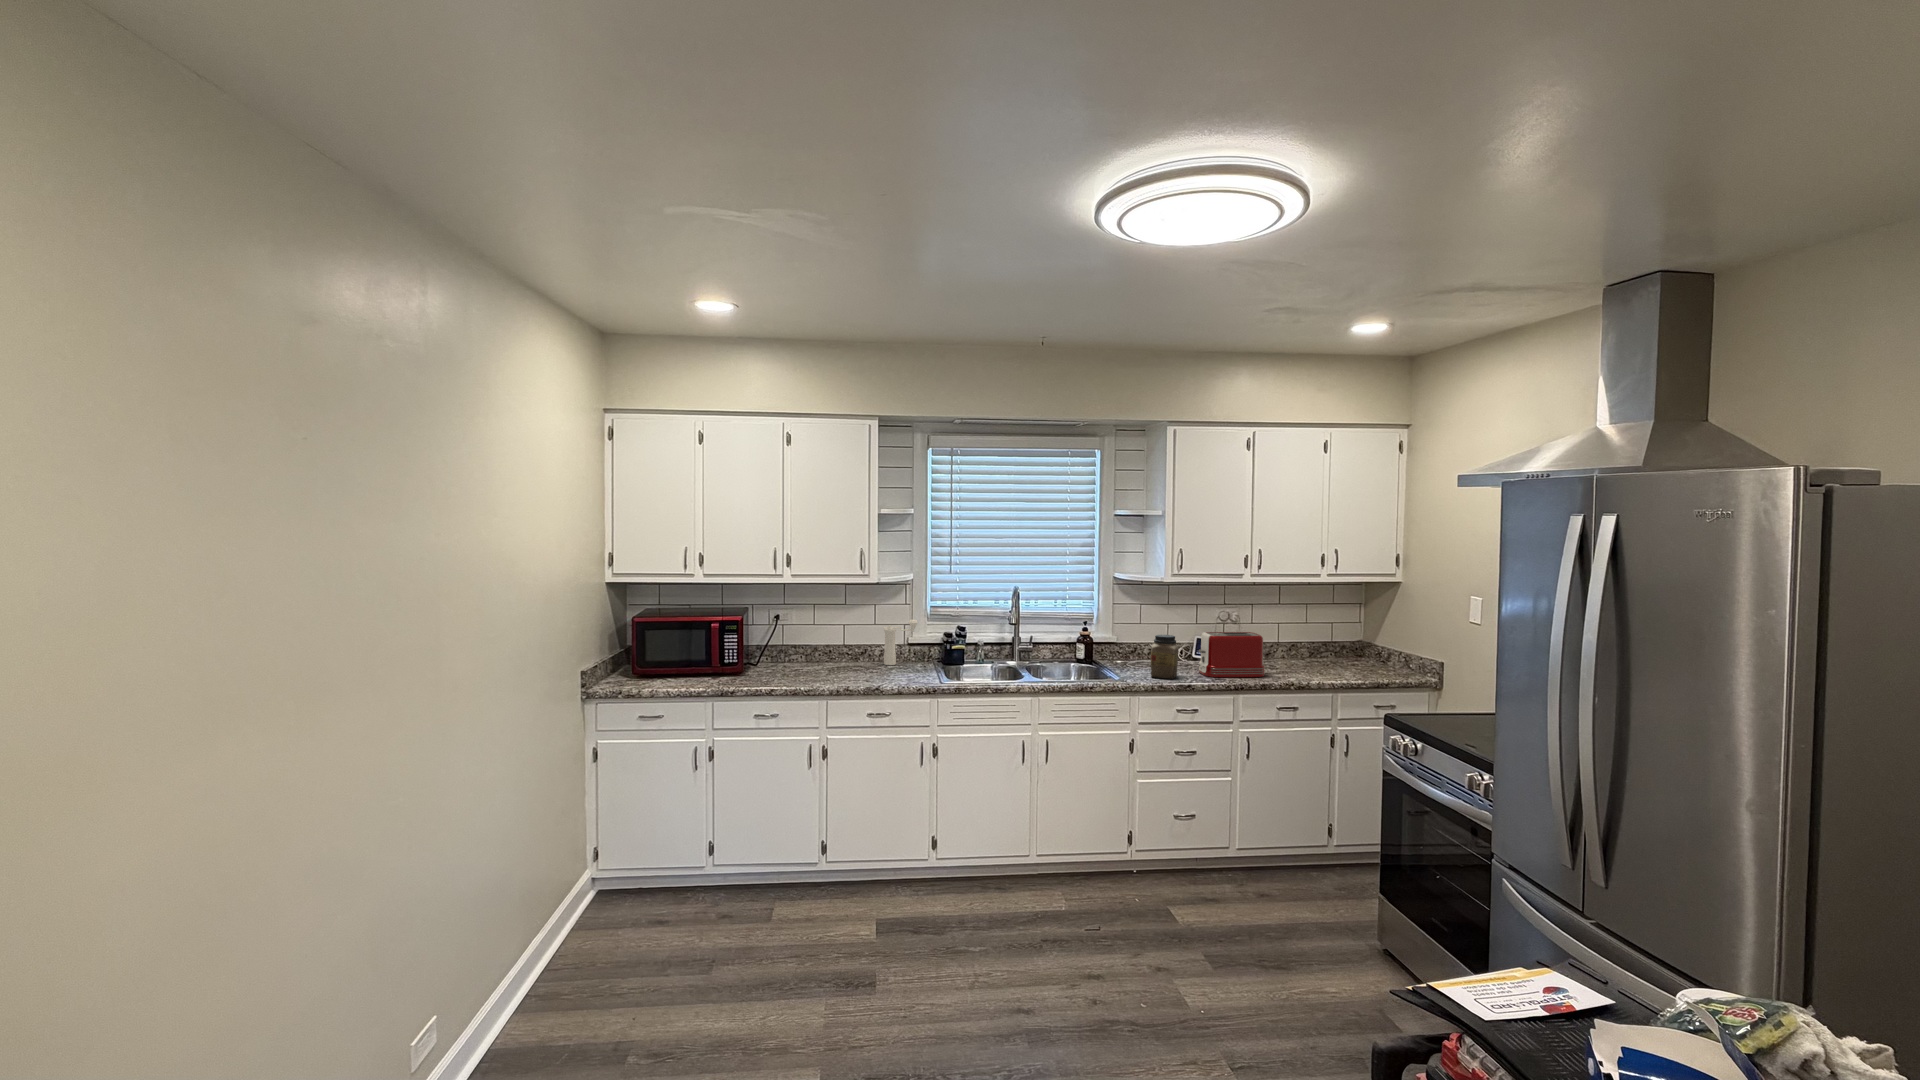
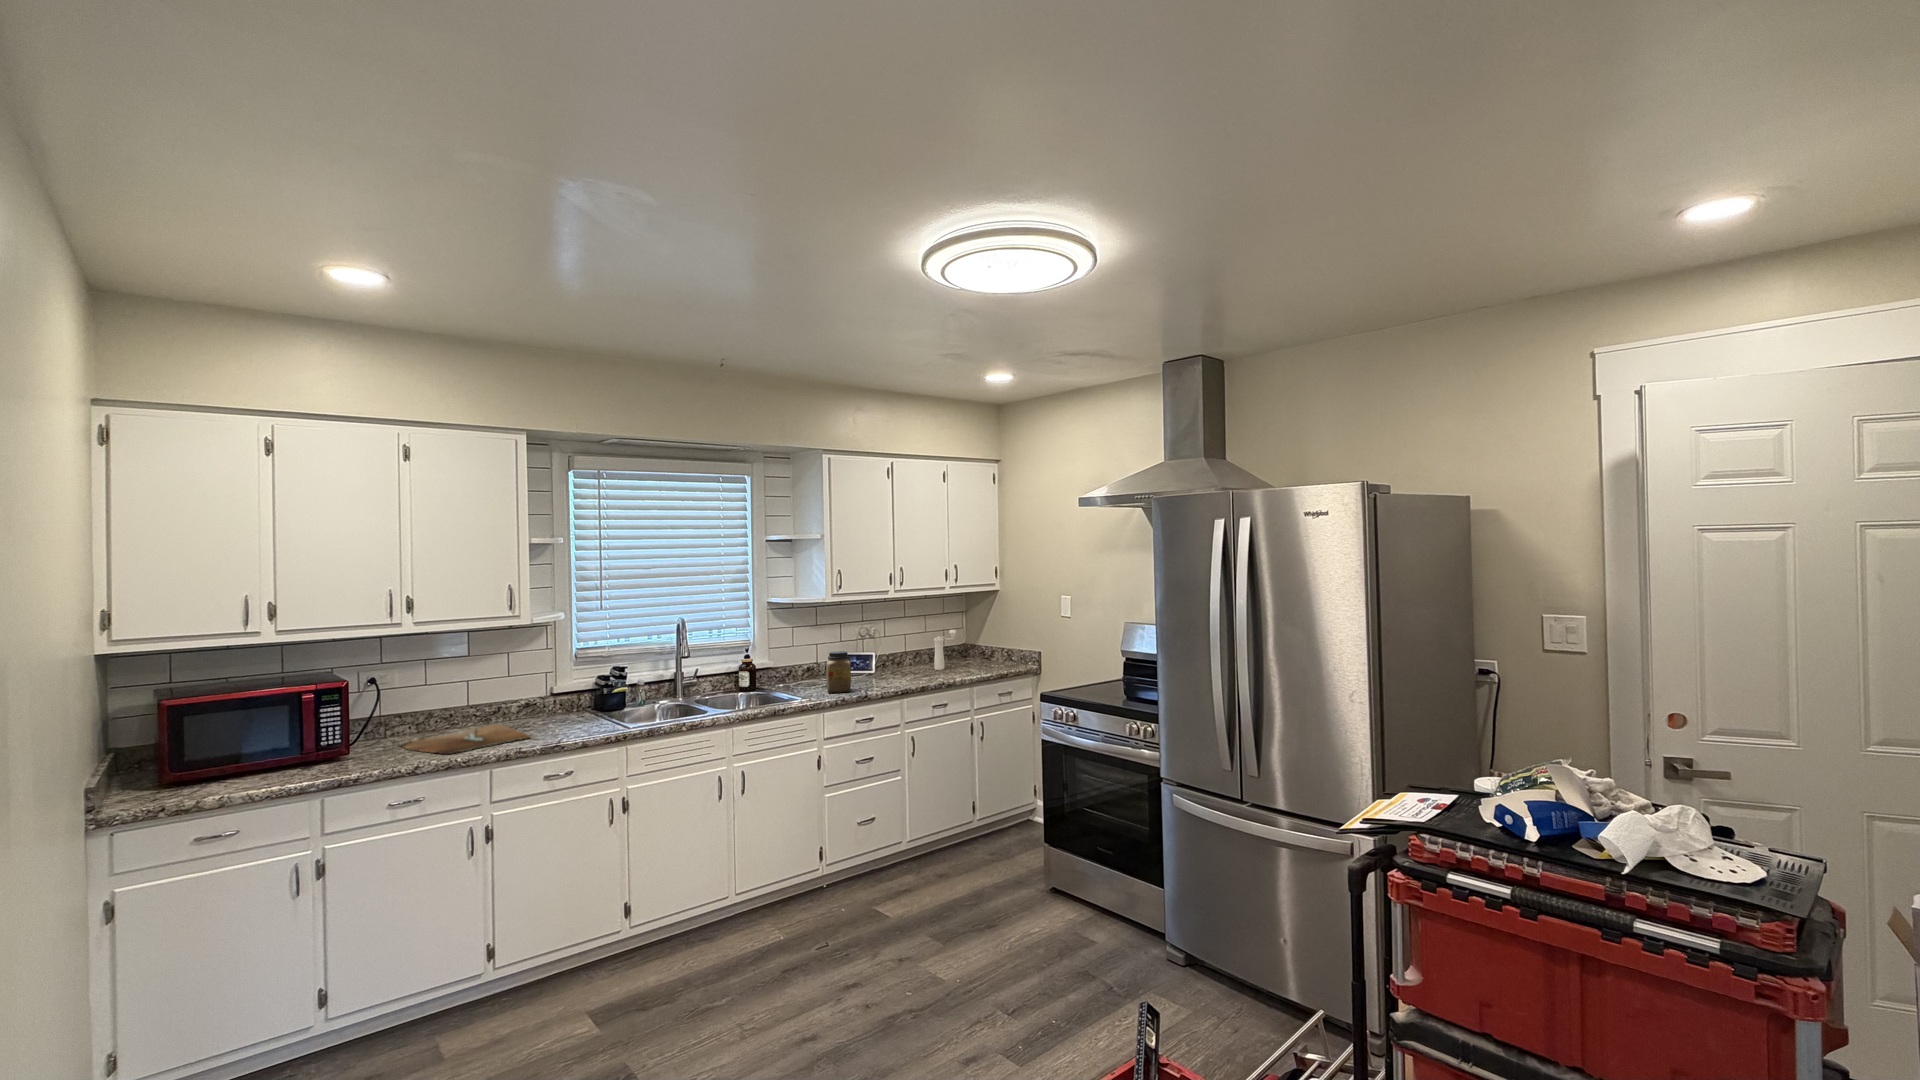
pepper mill: present [884,620,918,665] -> present [934,630,957,670]
toaster: present [1199,632,1265,677] -> none [862,643,917,686]
cutting board: none [781,663,866,683] -> present [398,725,530,754]

